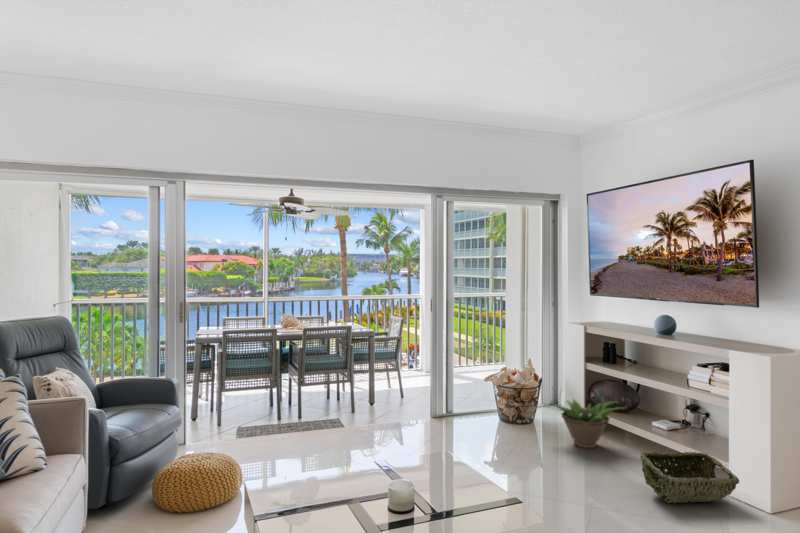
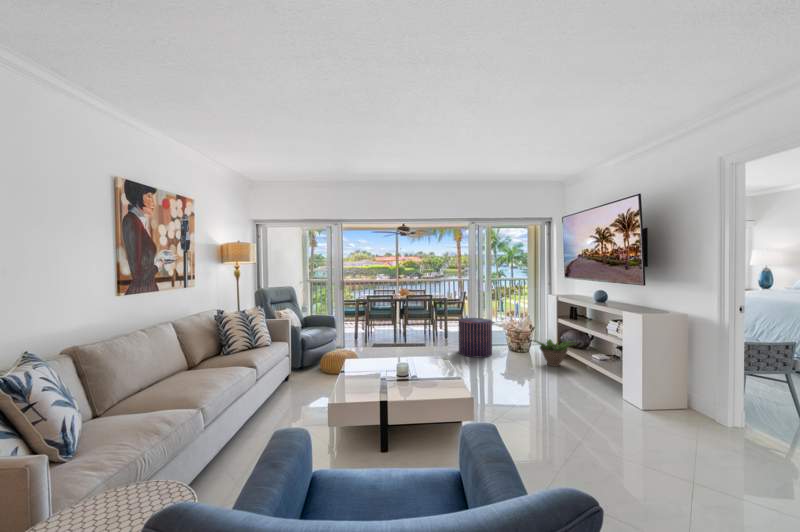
pouf: none [417,366,476,441] -> present [459,318,492,358]
woven basket: present [641,452,739,503] -> none [567,365,623,394]

